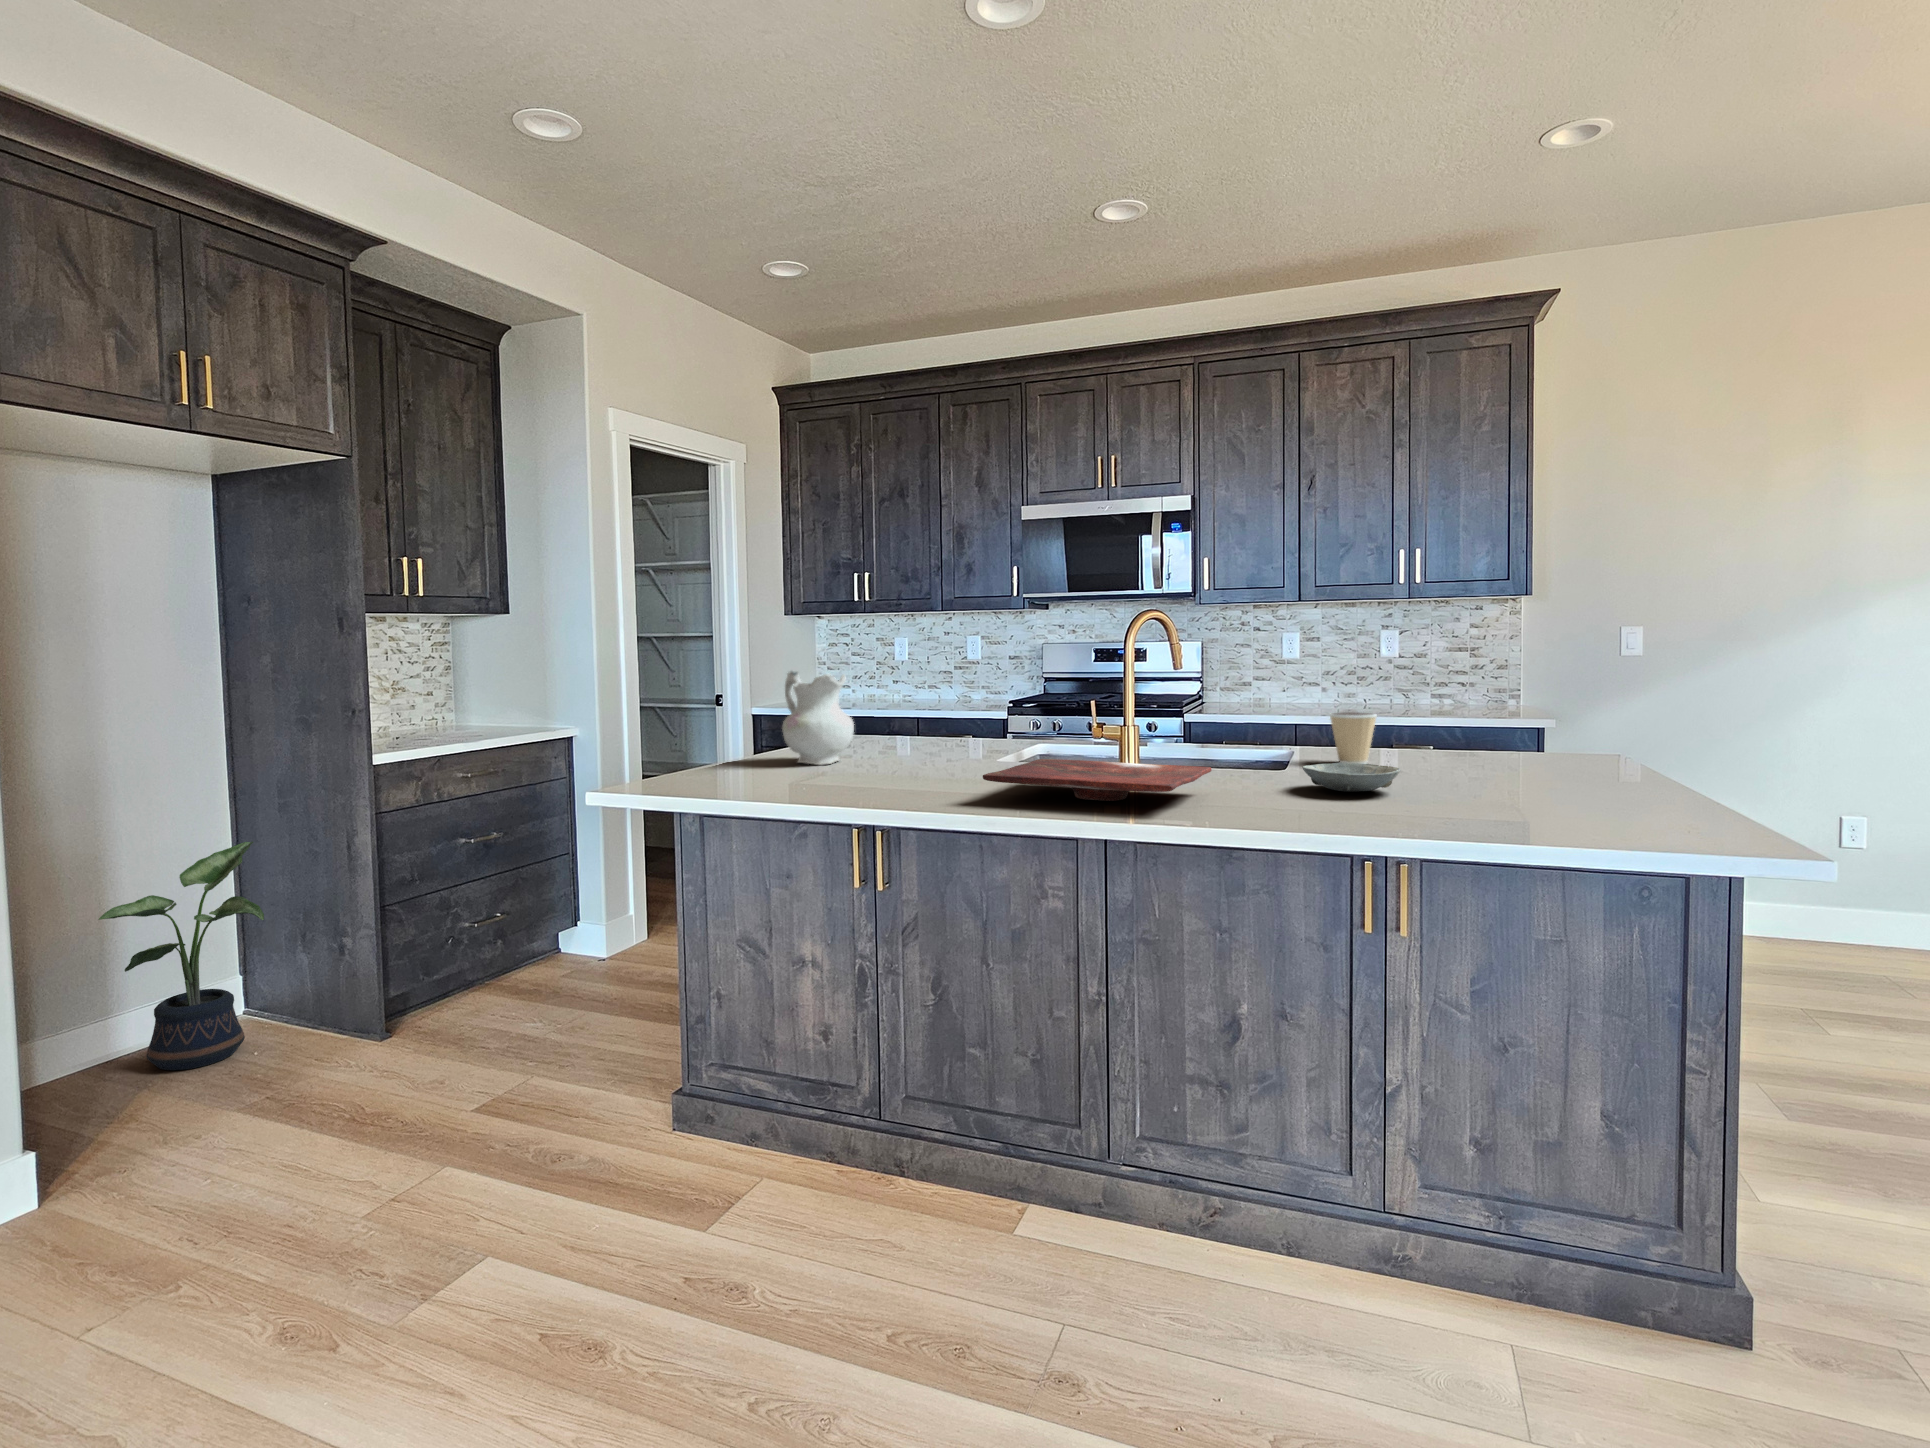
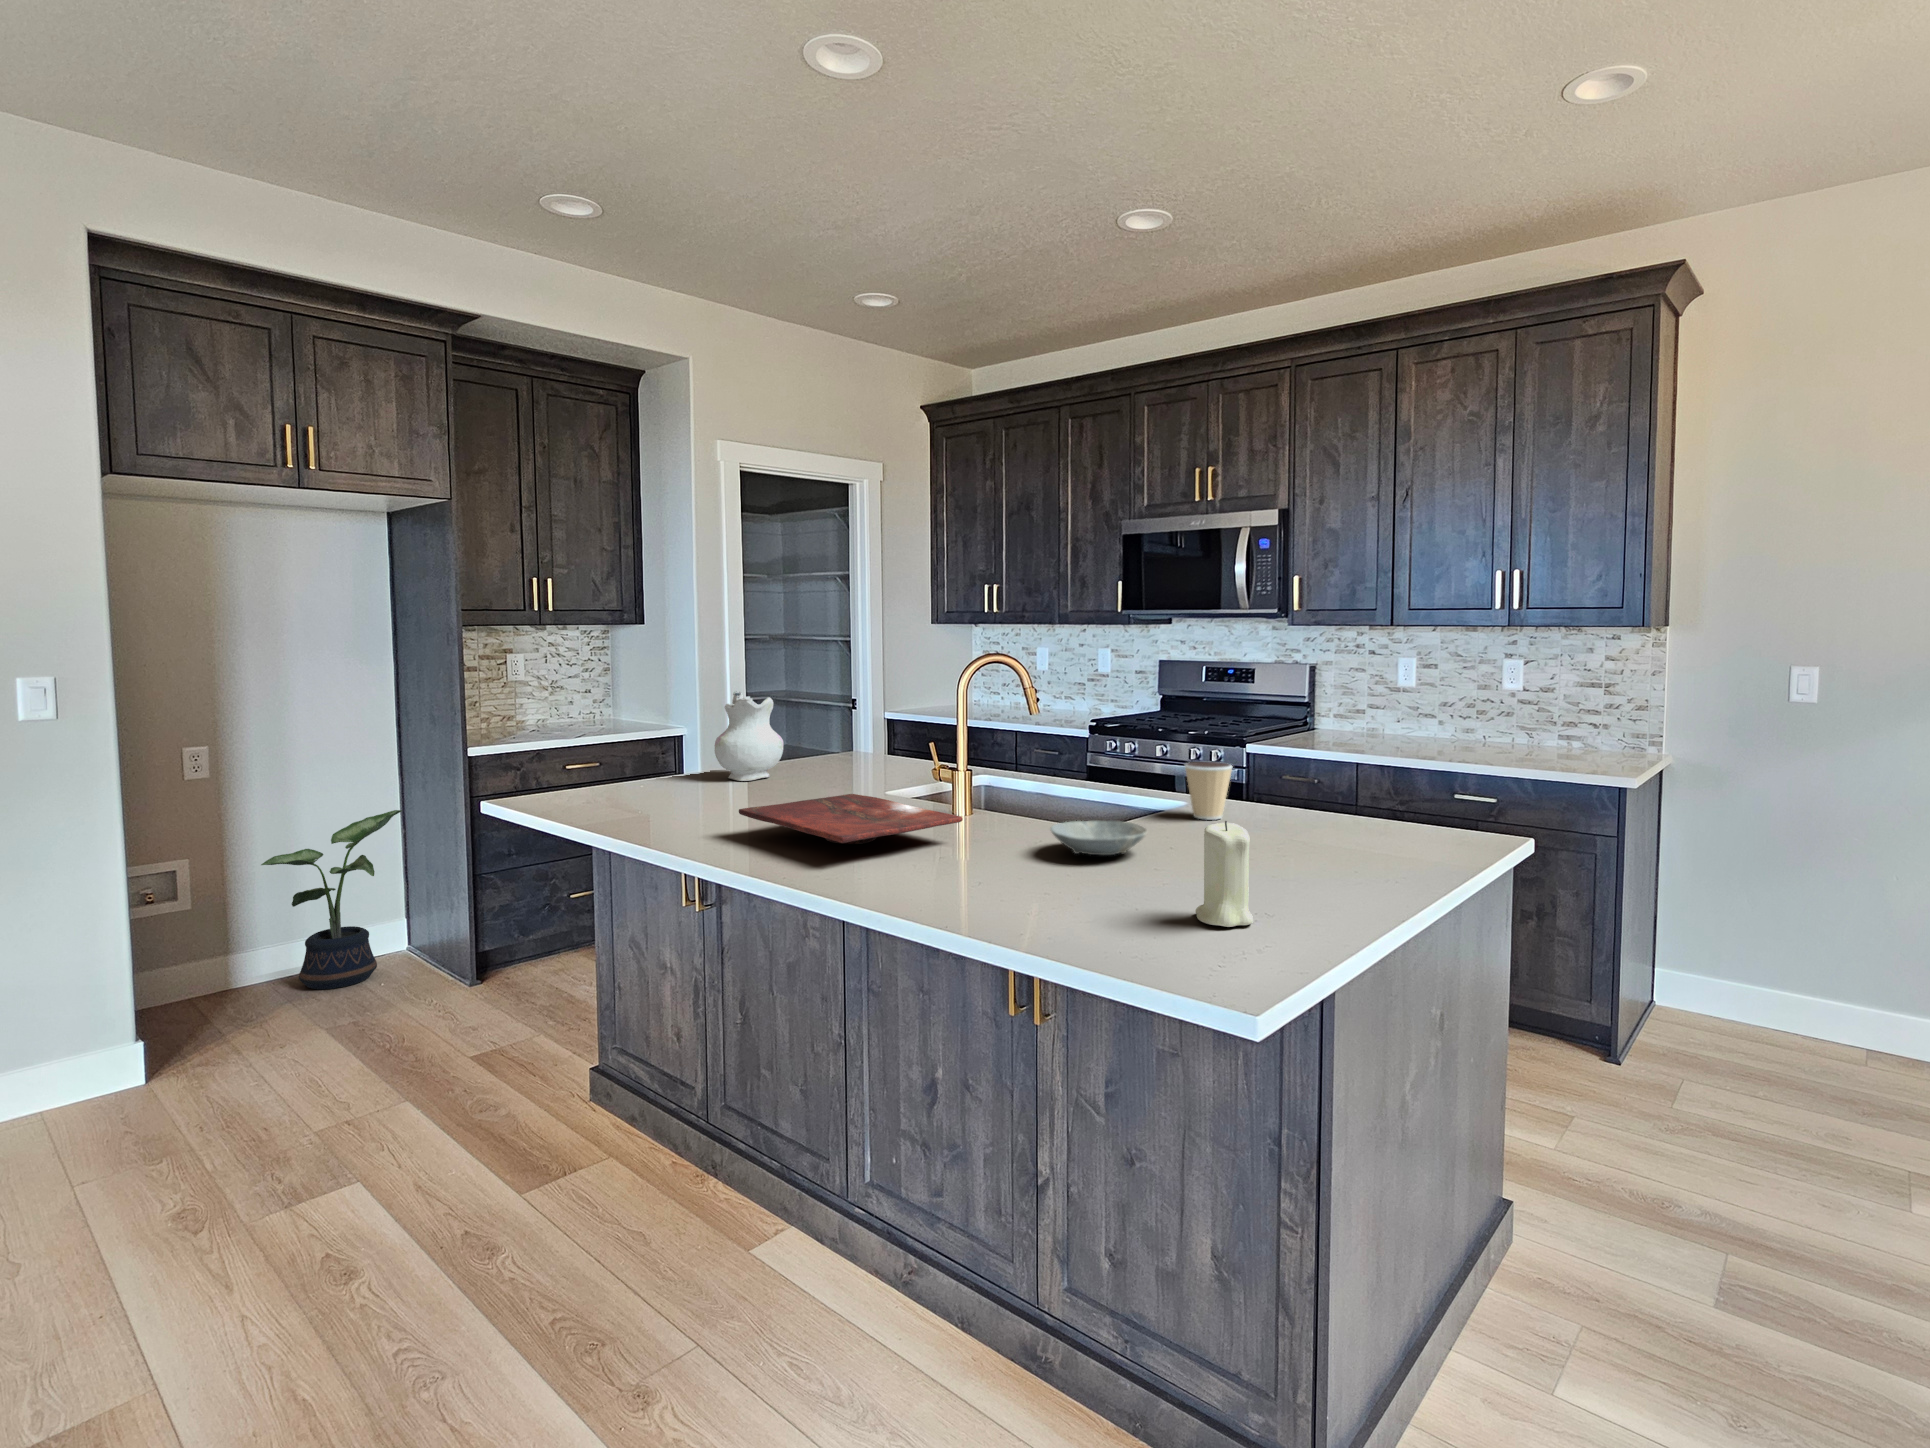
candle: none [1560,735,1627,825] -> present [1195,821,1253,927]

